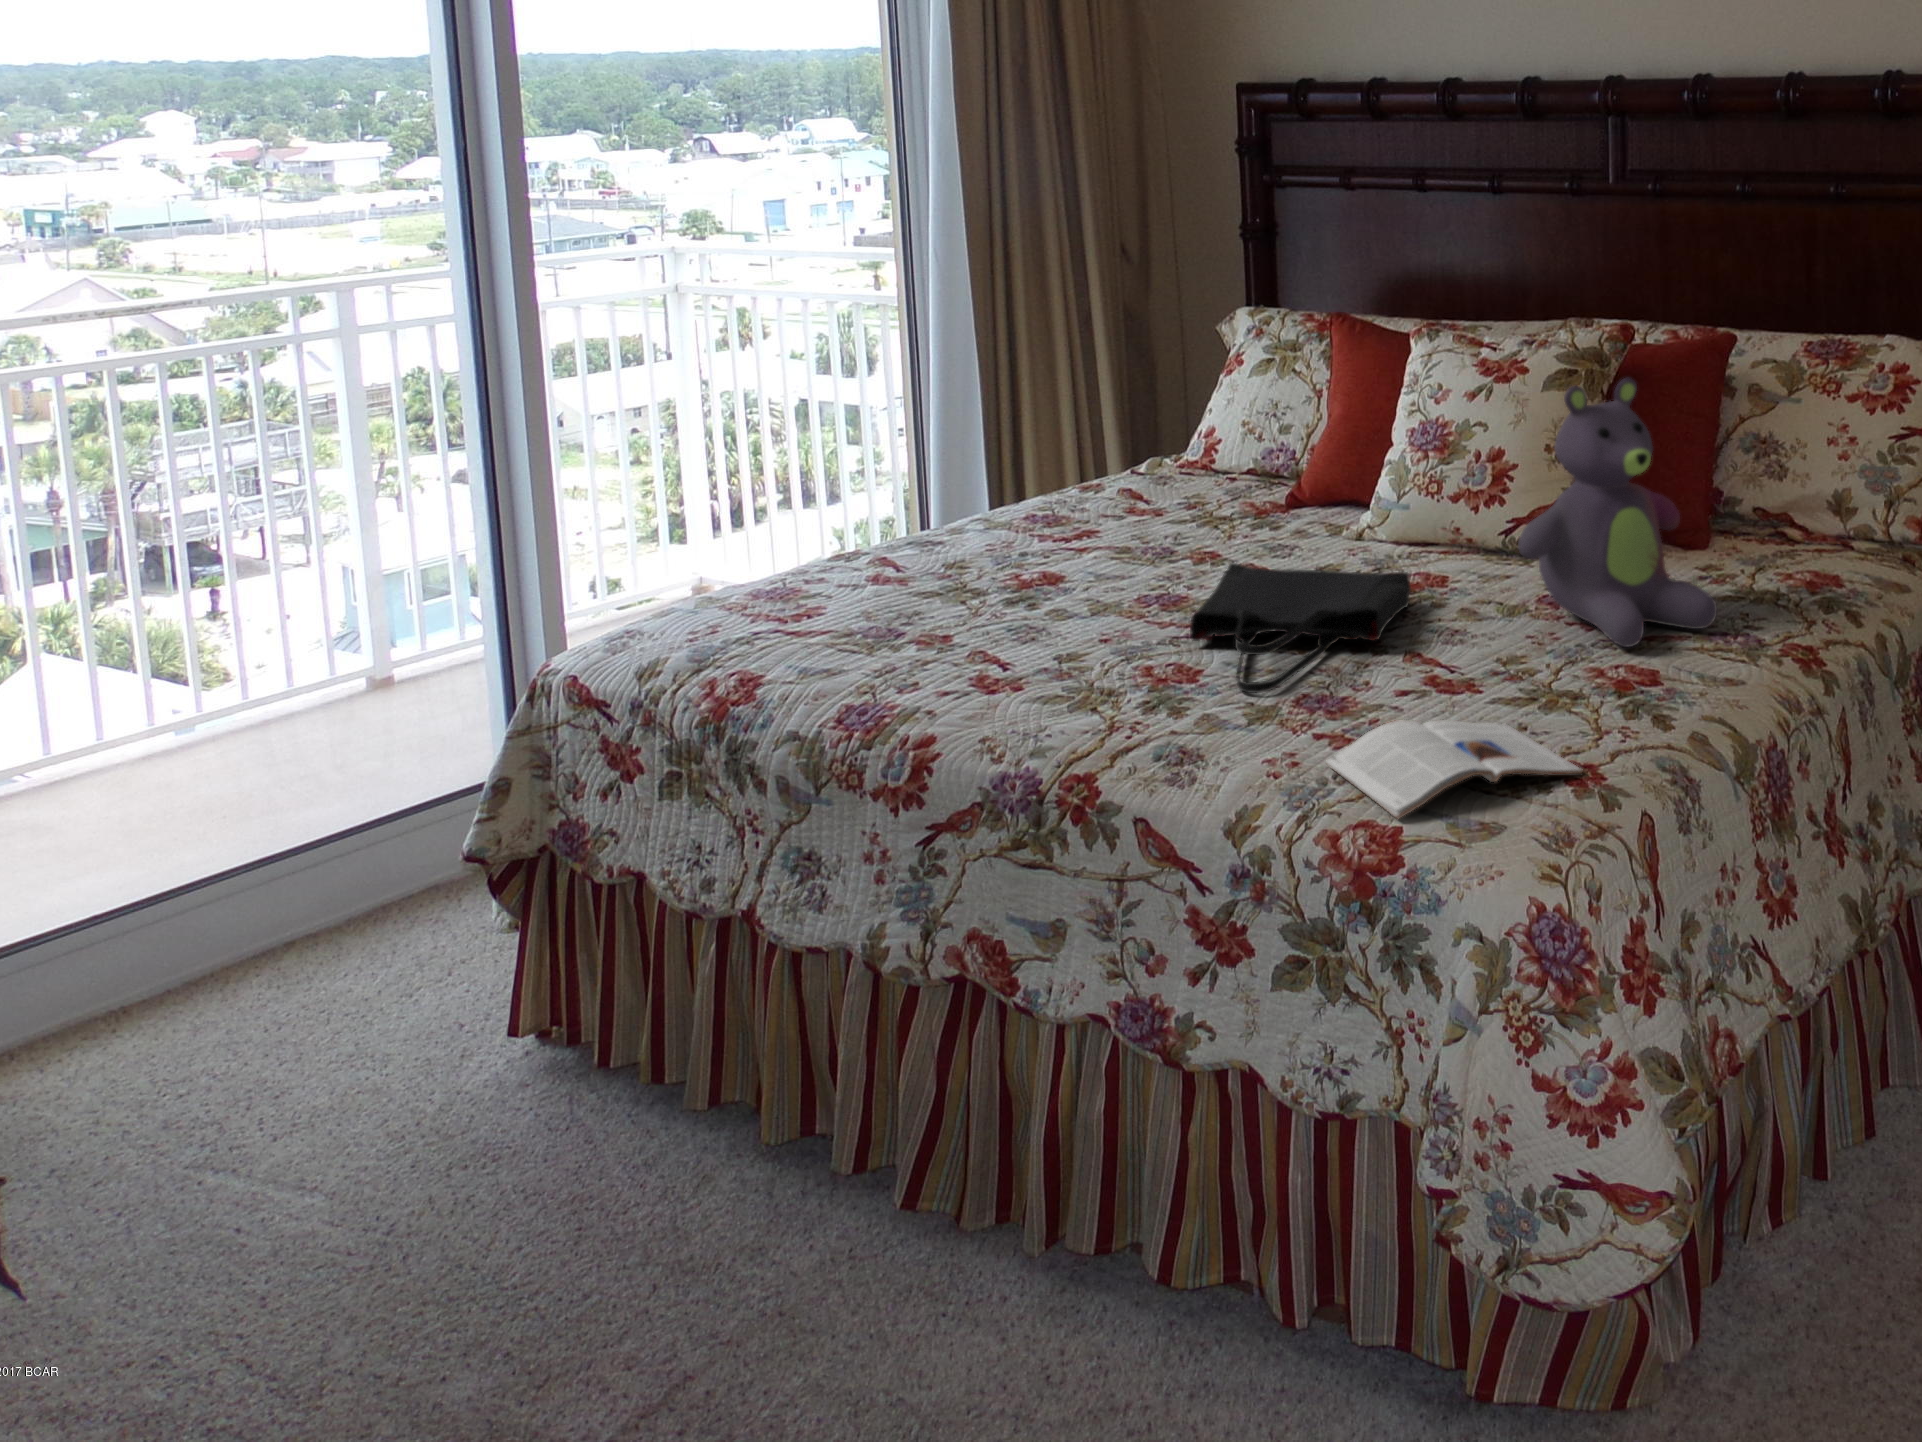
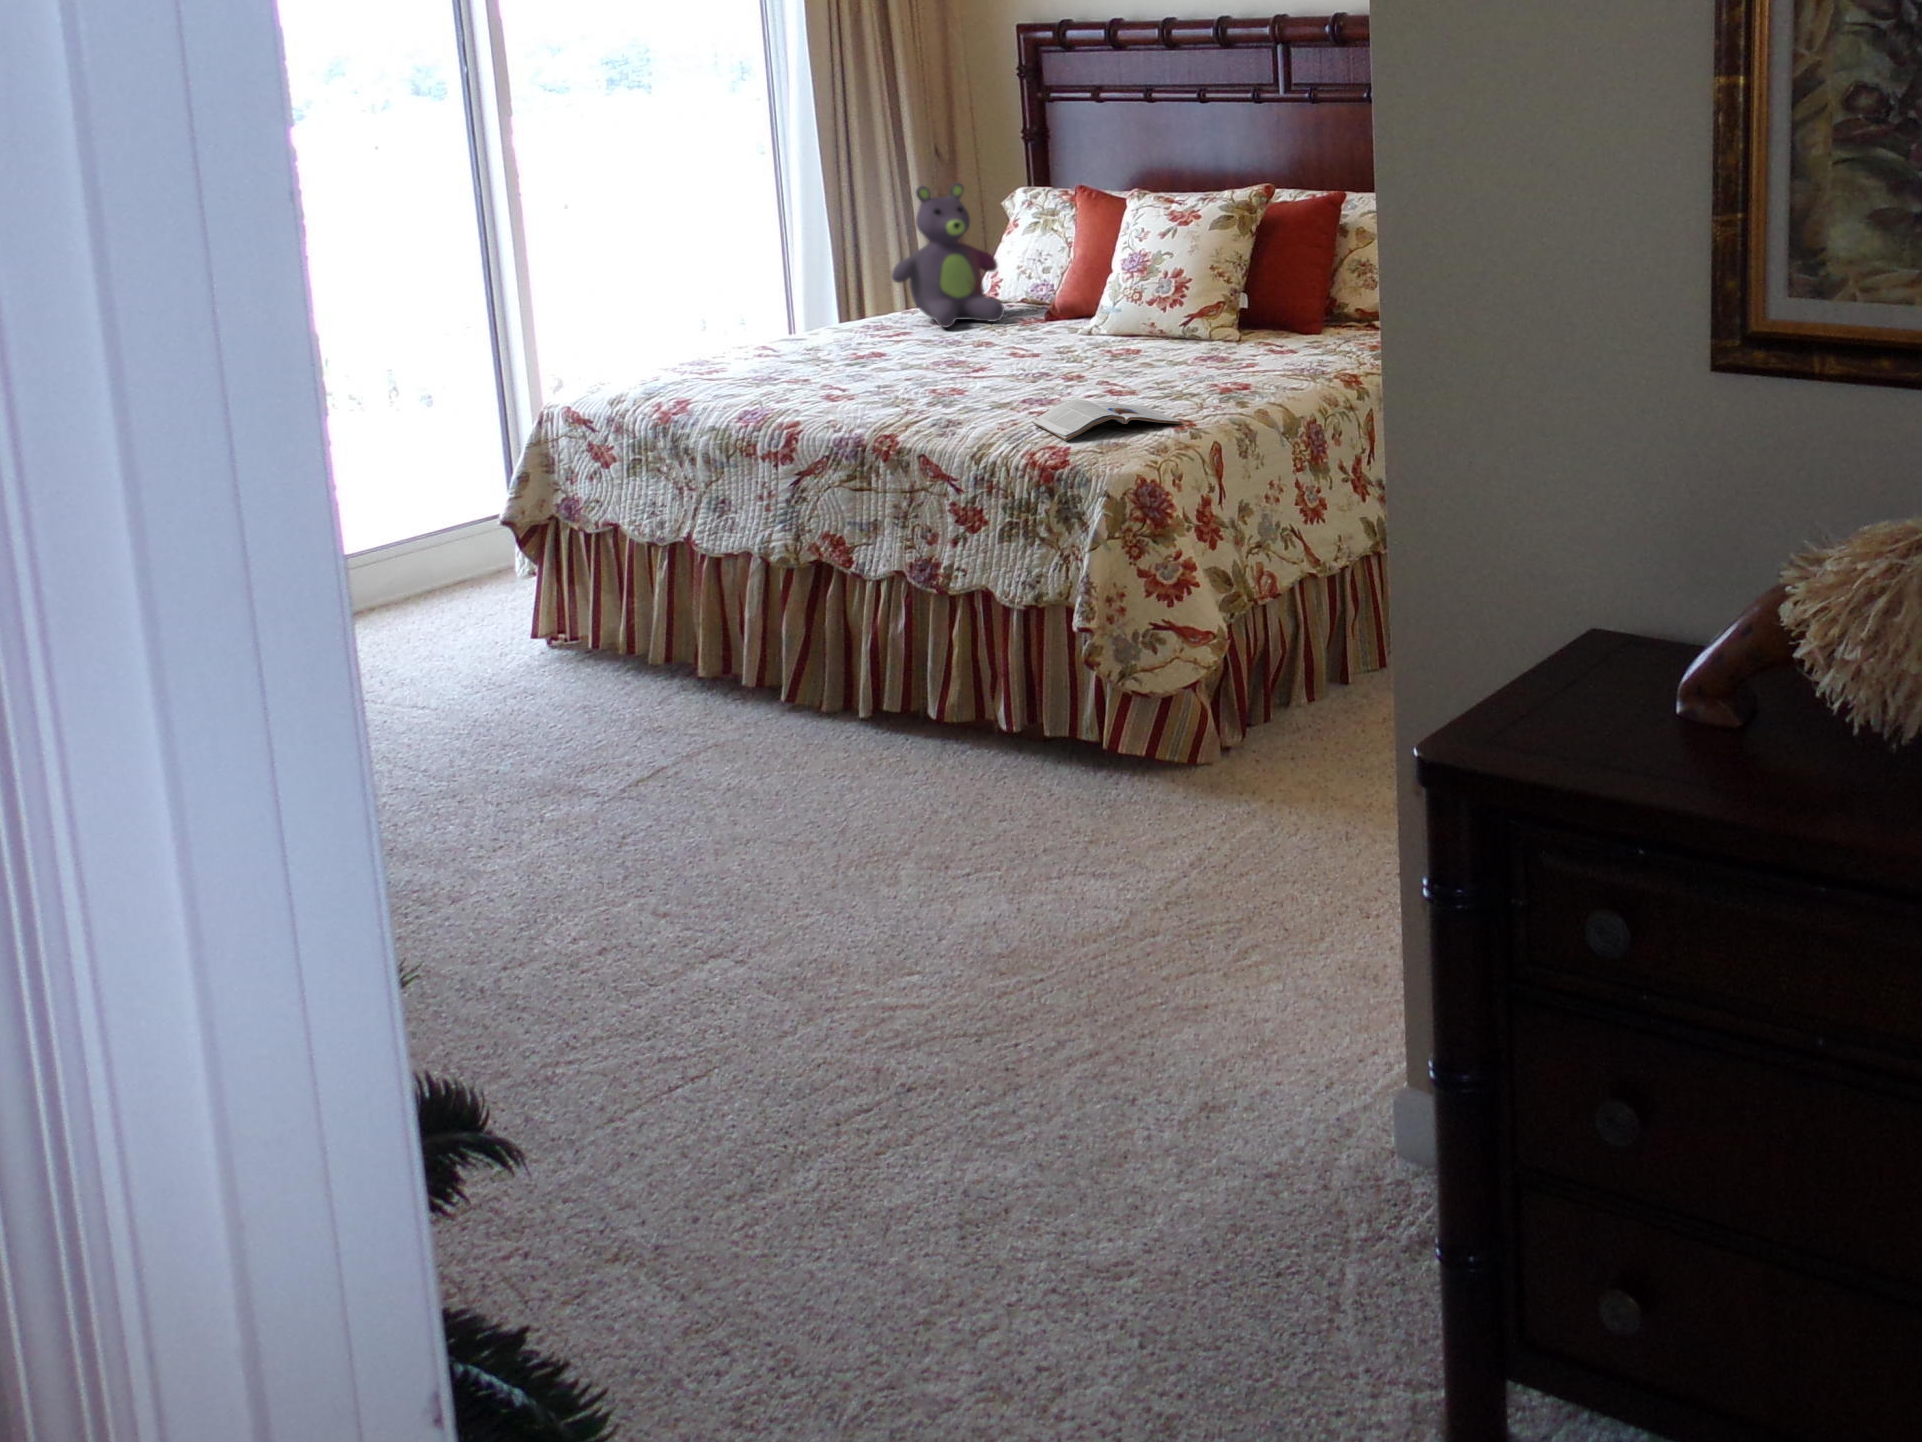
stuffed bear: present [1518,378,1717,647] -> present [892,183,1005,328]
tote bag: present [1190,563,1411,693] -> none [961,336,1107,397]

